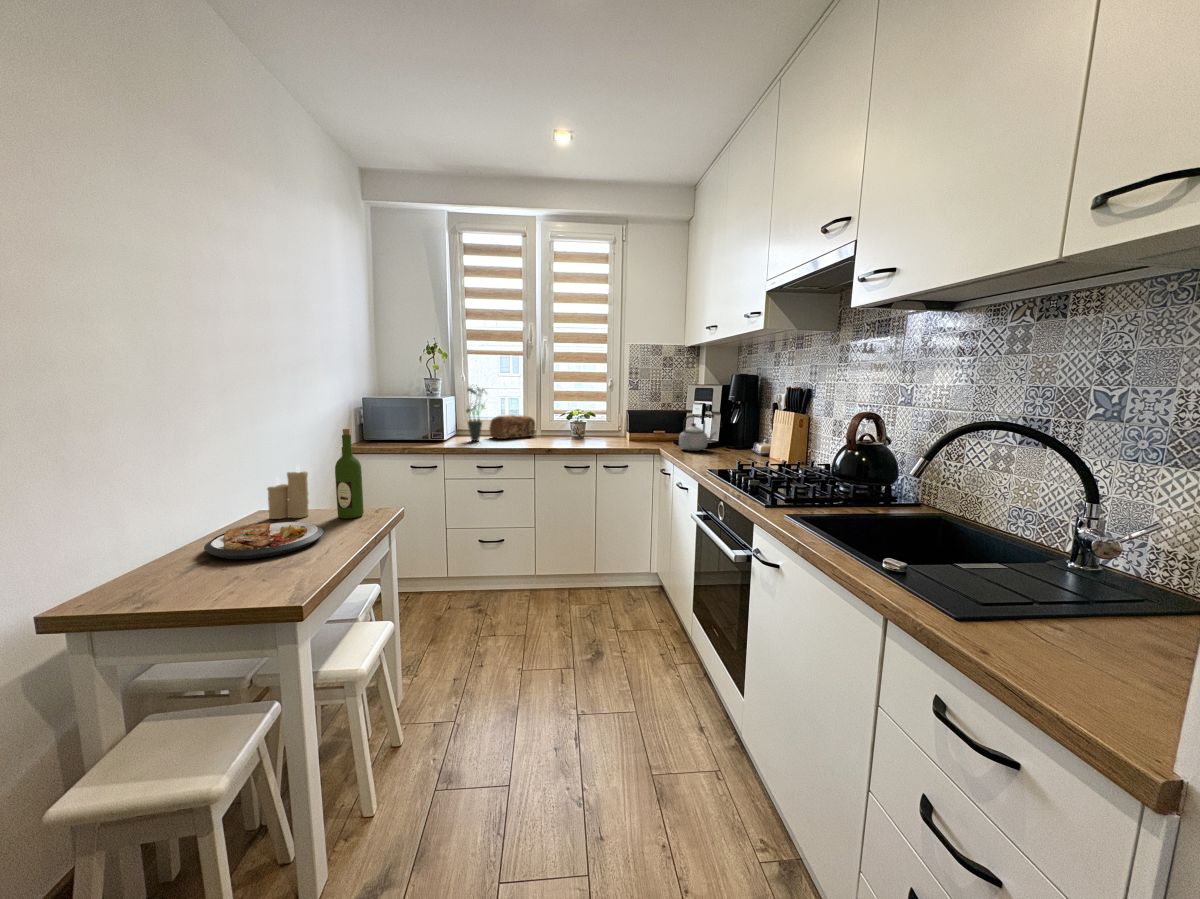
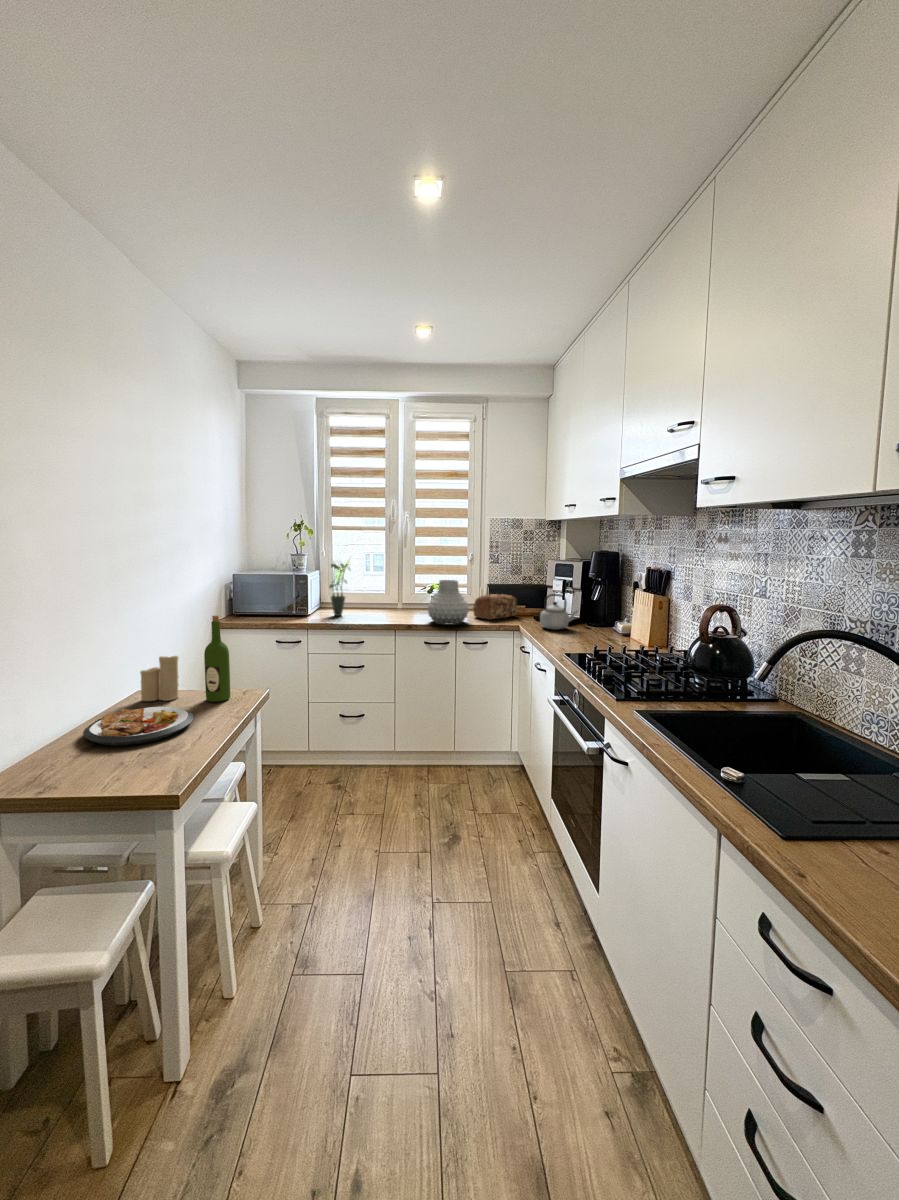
vase: none [566,403,607,447] -> present [428,580,468,625]
bread loaf: present [489,415,535,439] -> present [473,594,517,620]

